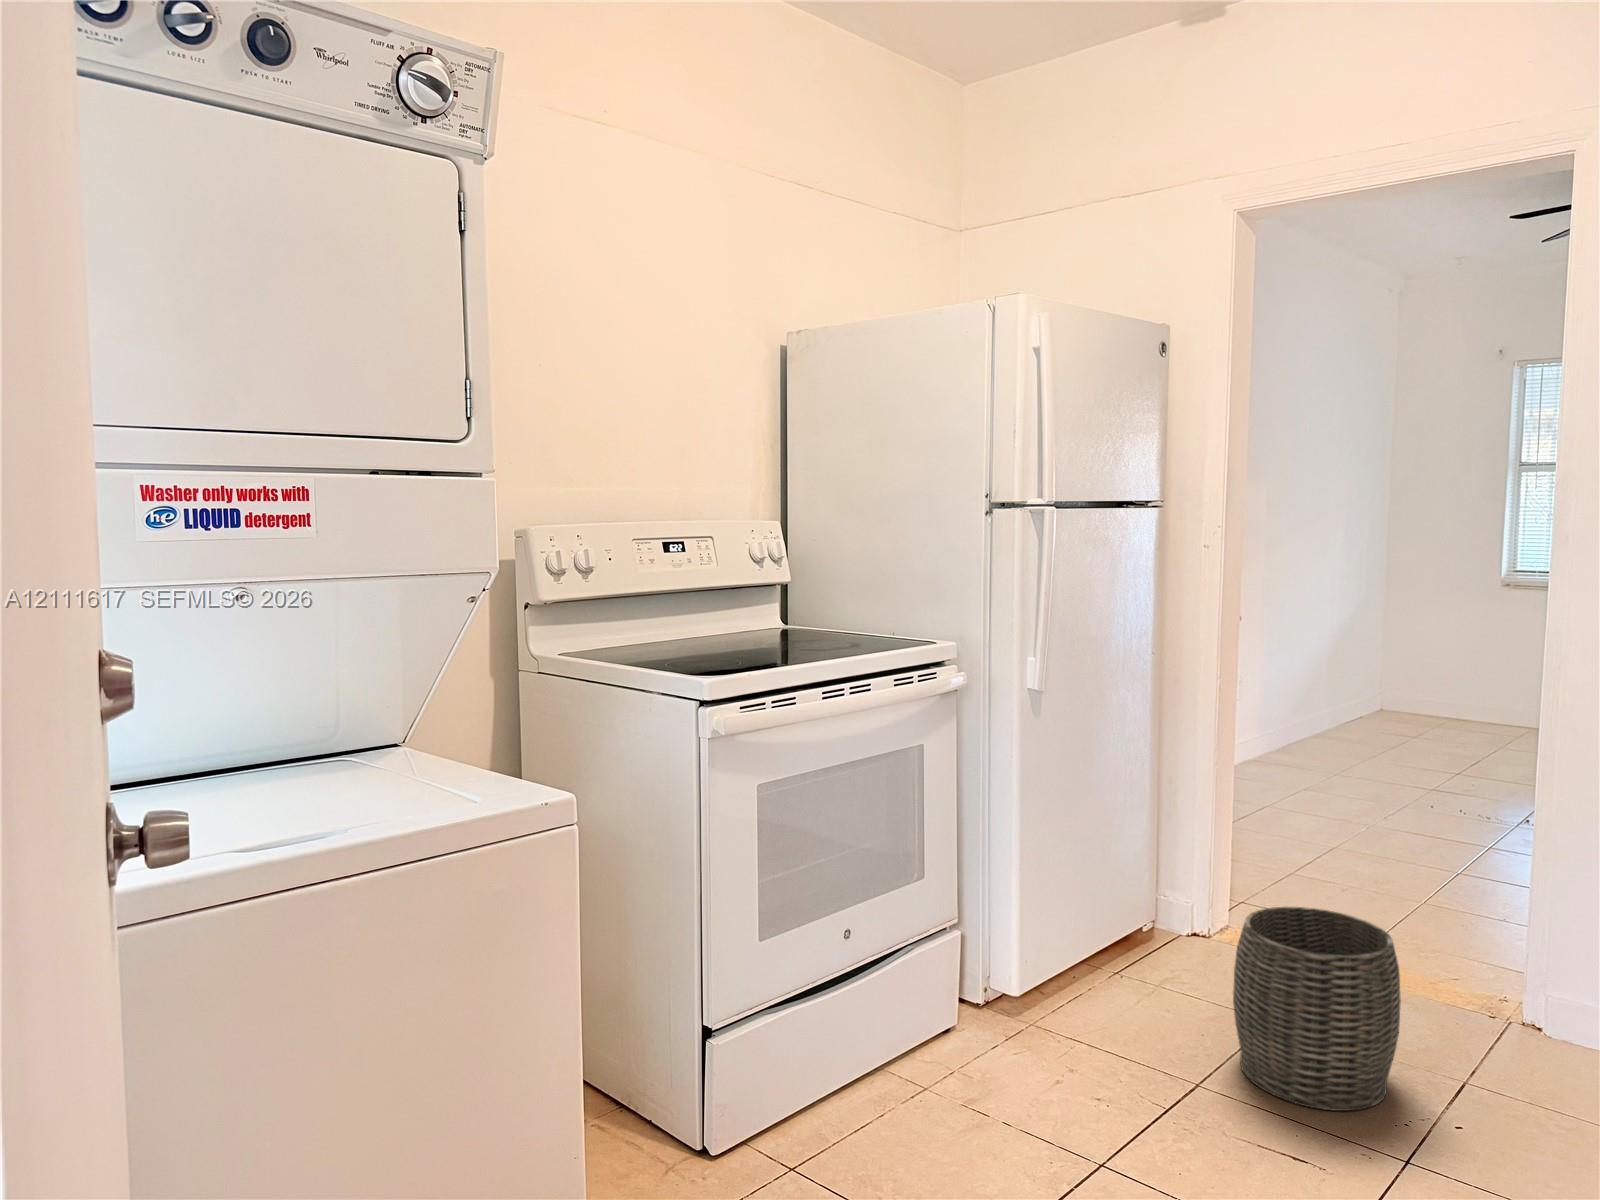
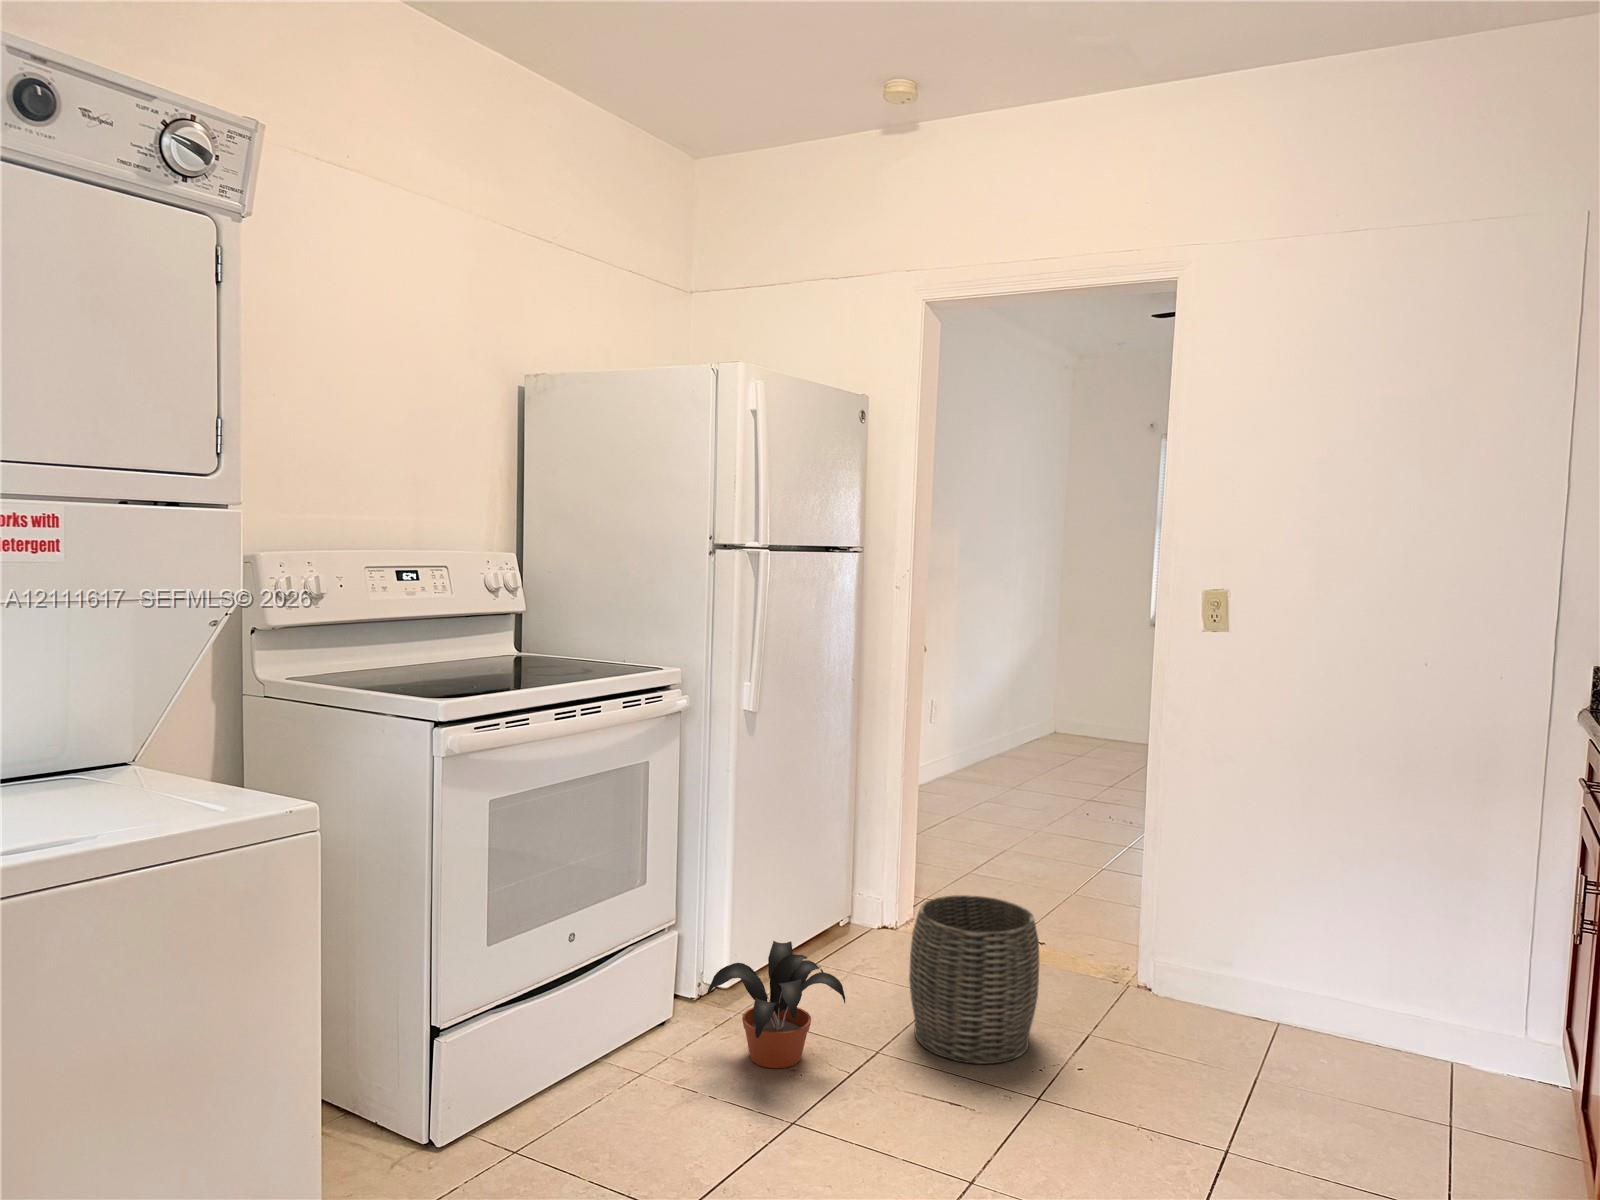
potted plant: none [997,948,1158,1095] -> present [707,941,845,1068]

